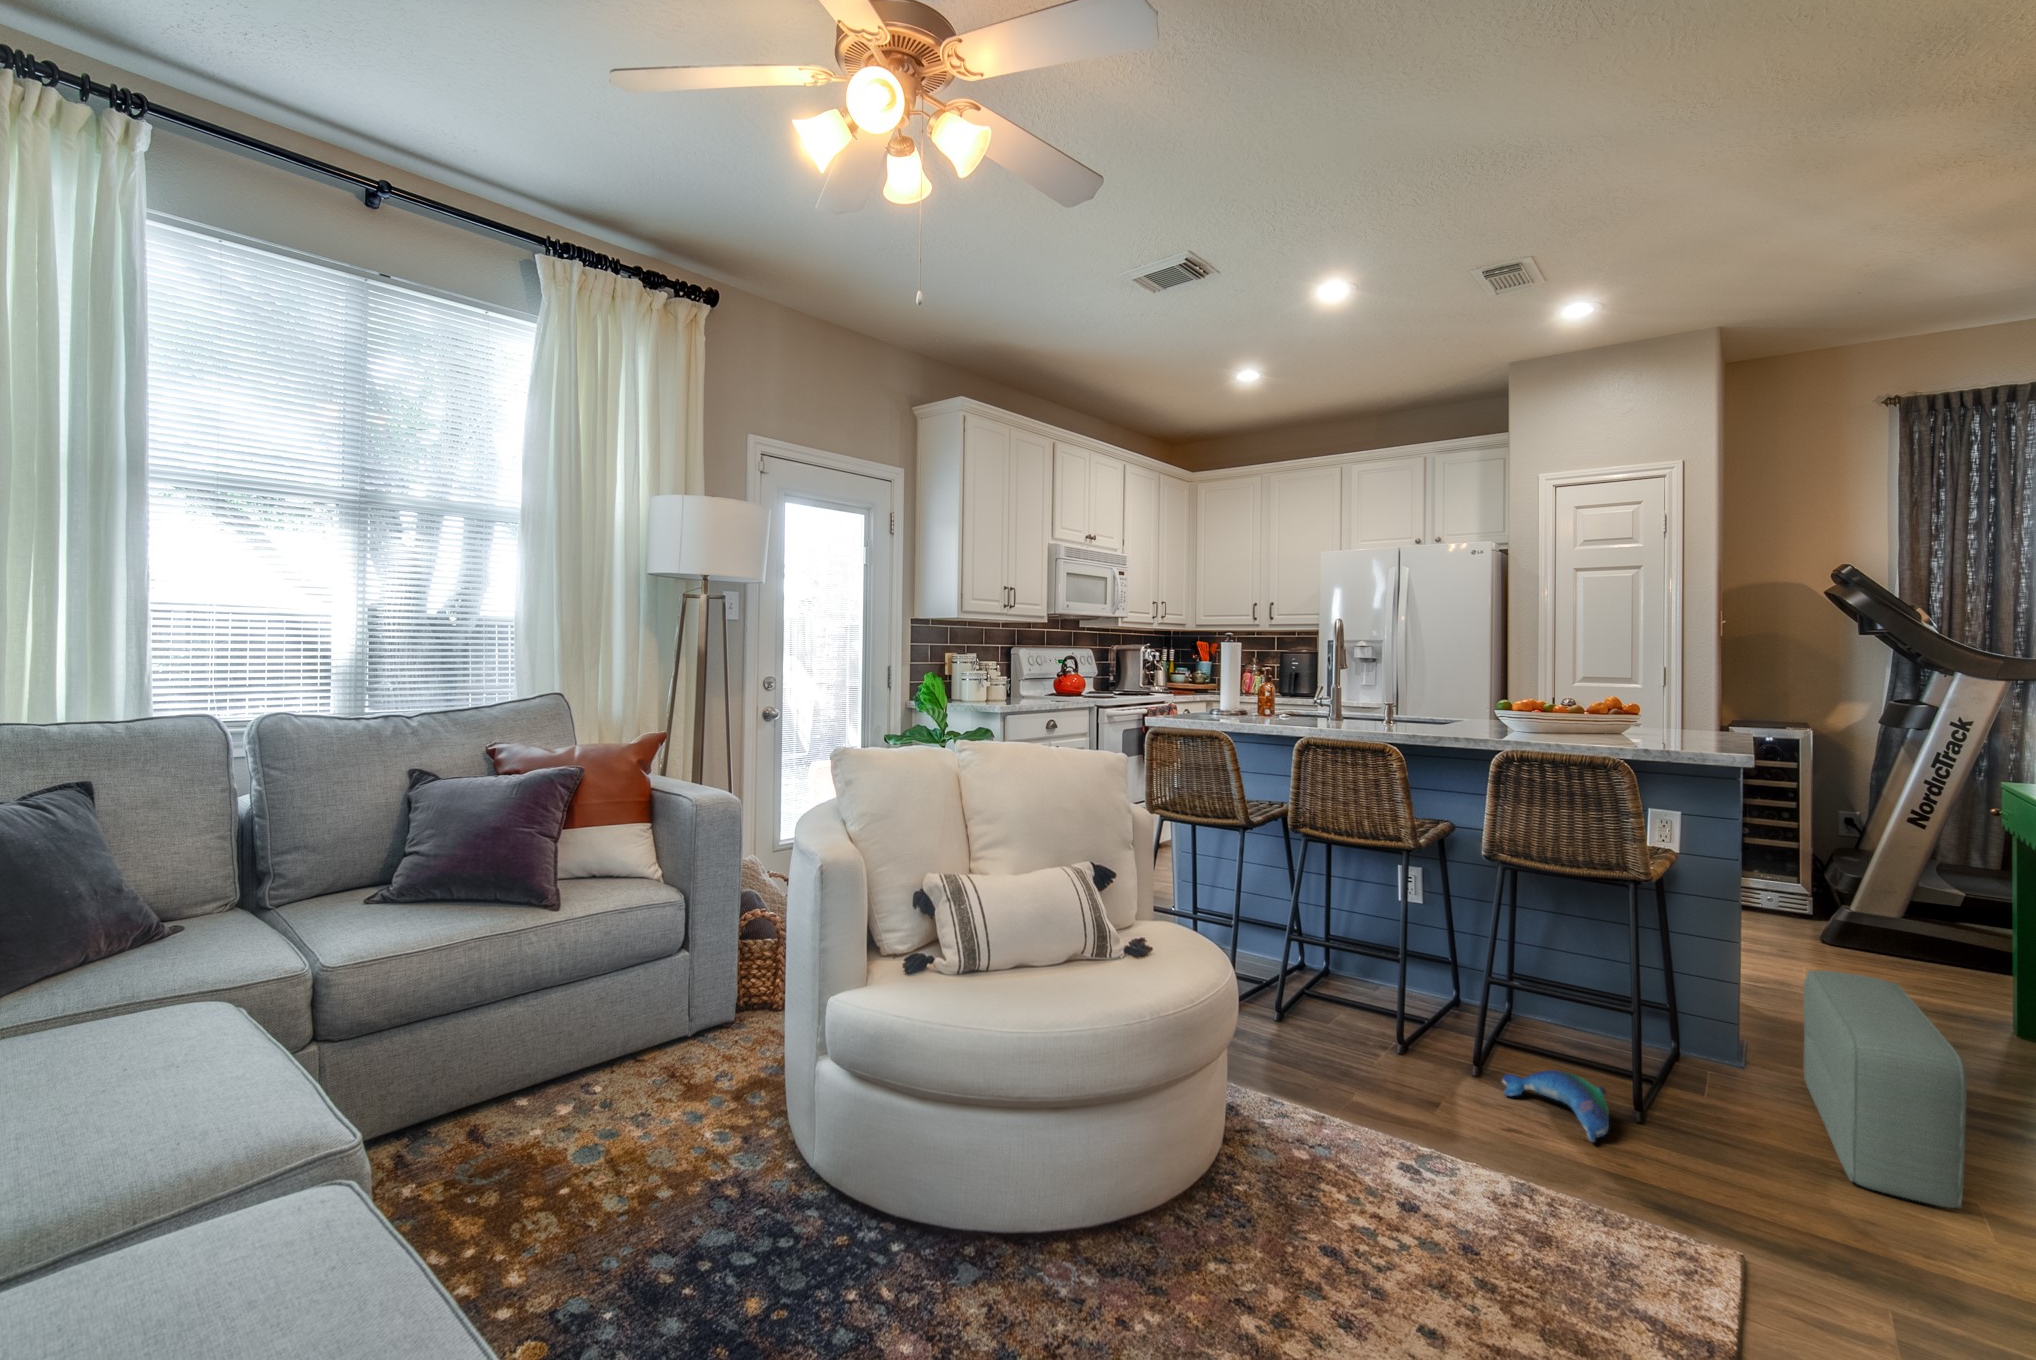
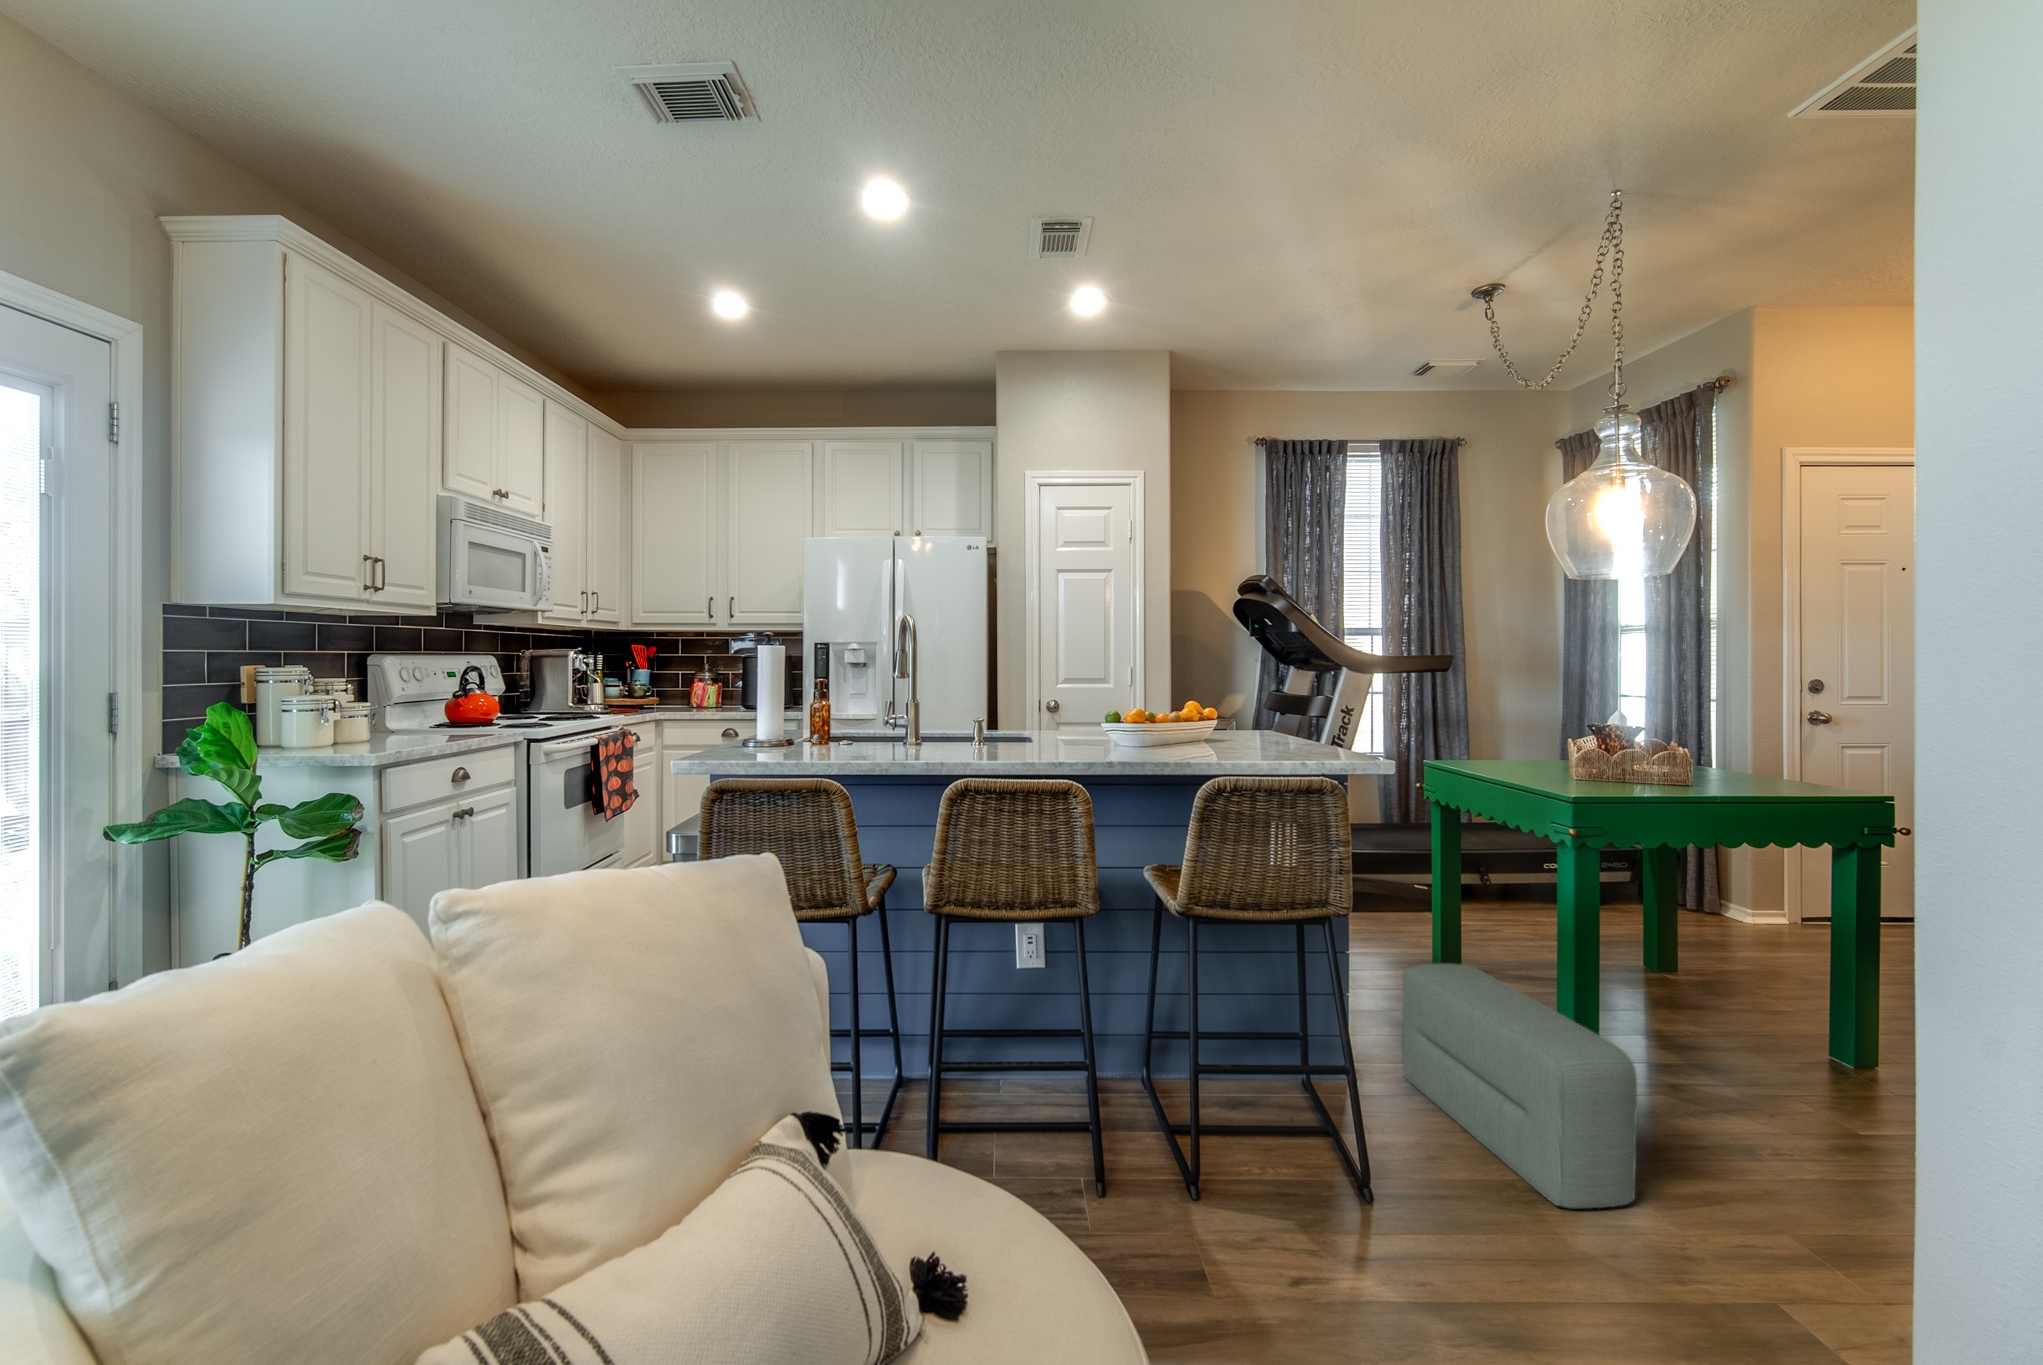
plush toy: present [1502,1070,1609,1142] -> none [1234,1168,1382,1265]

